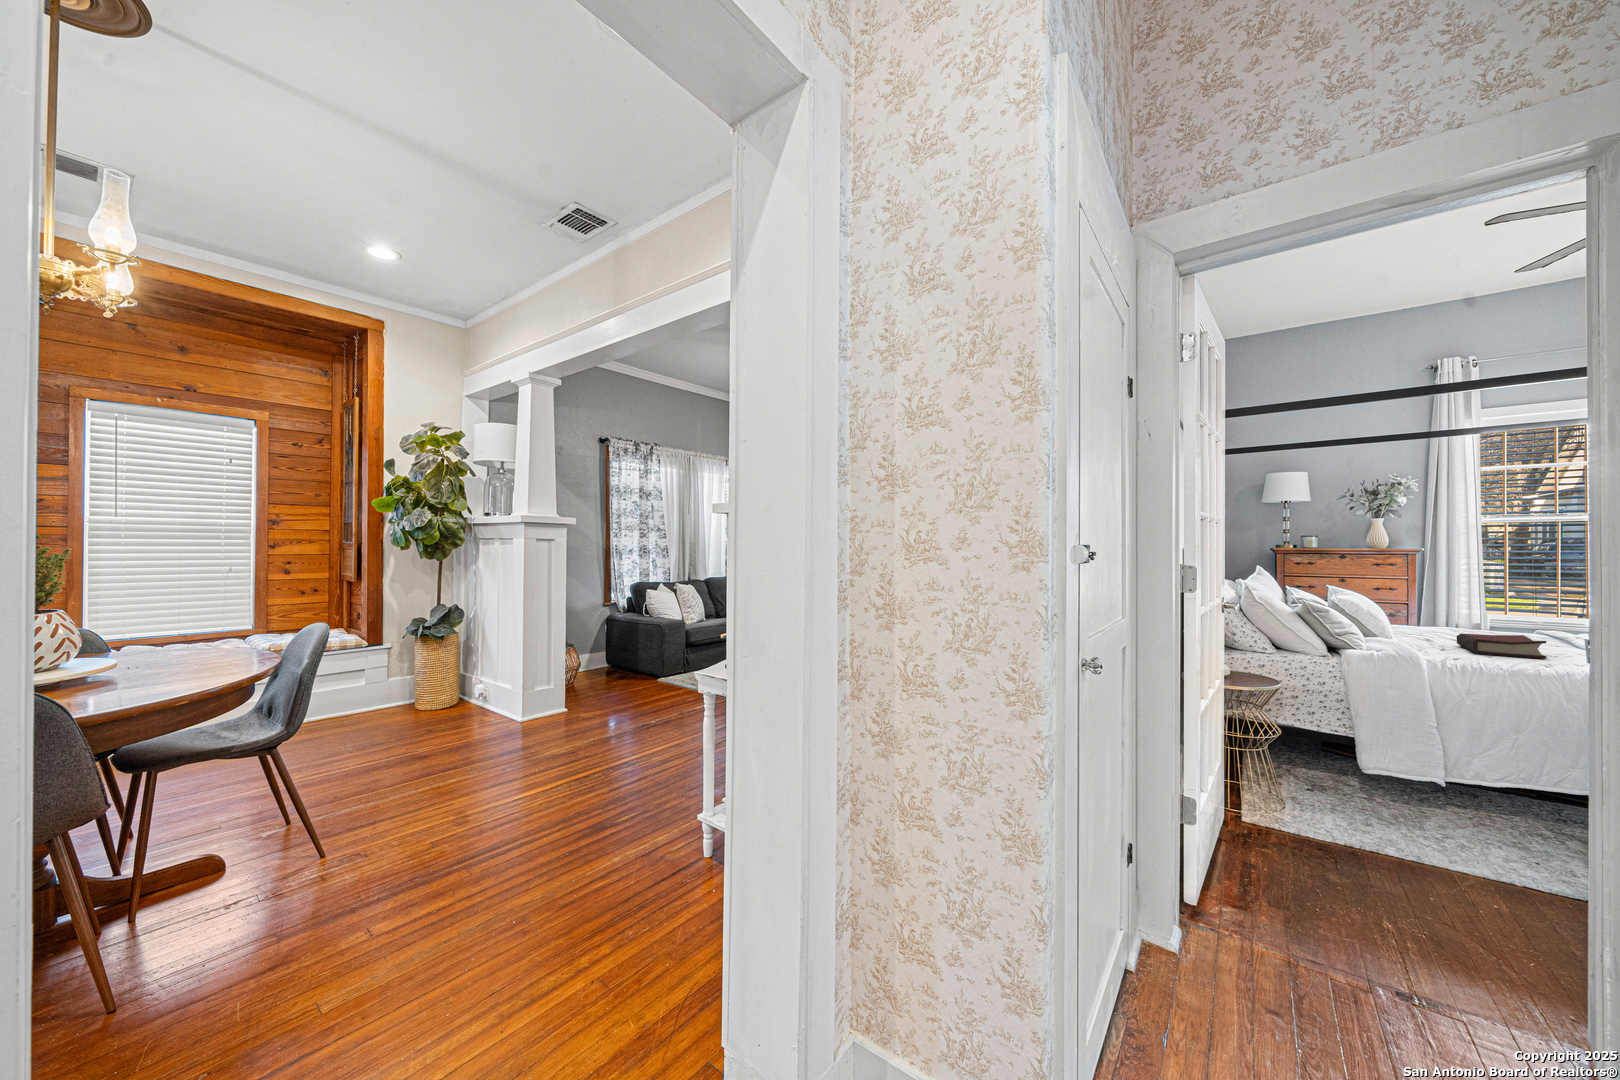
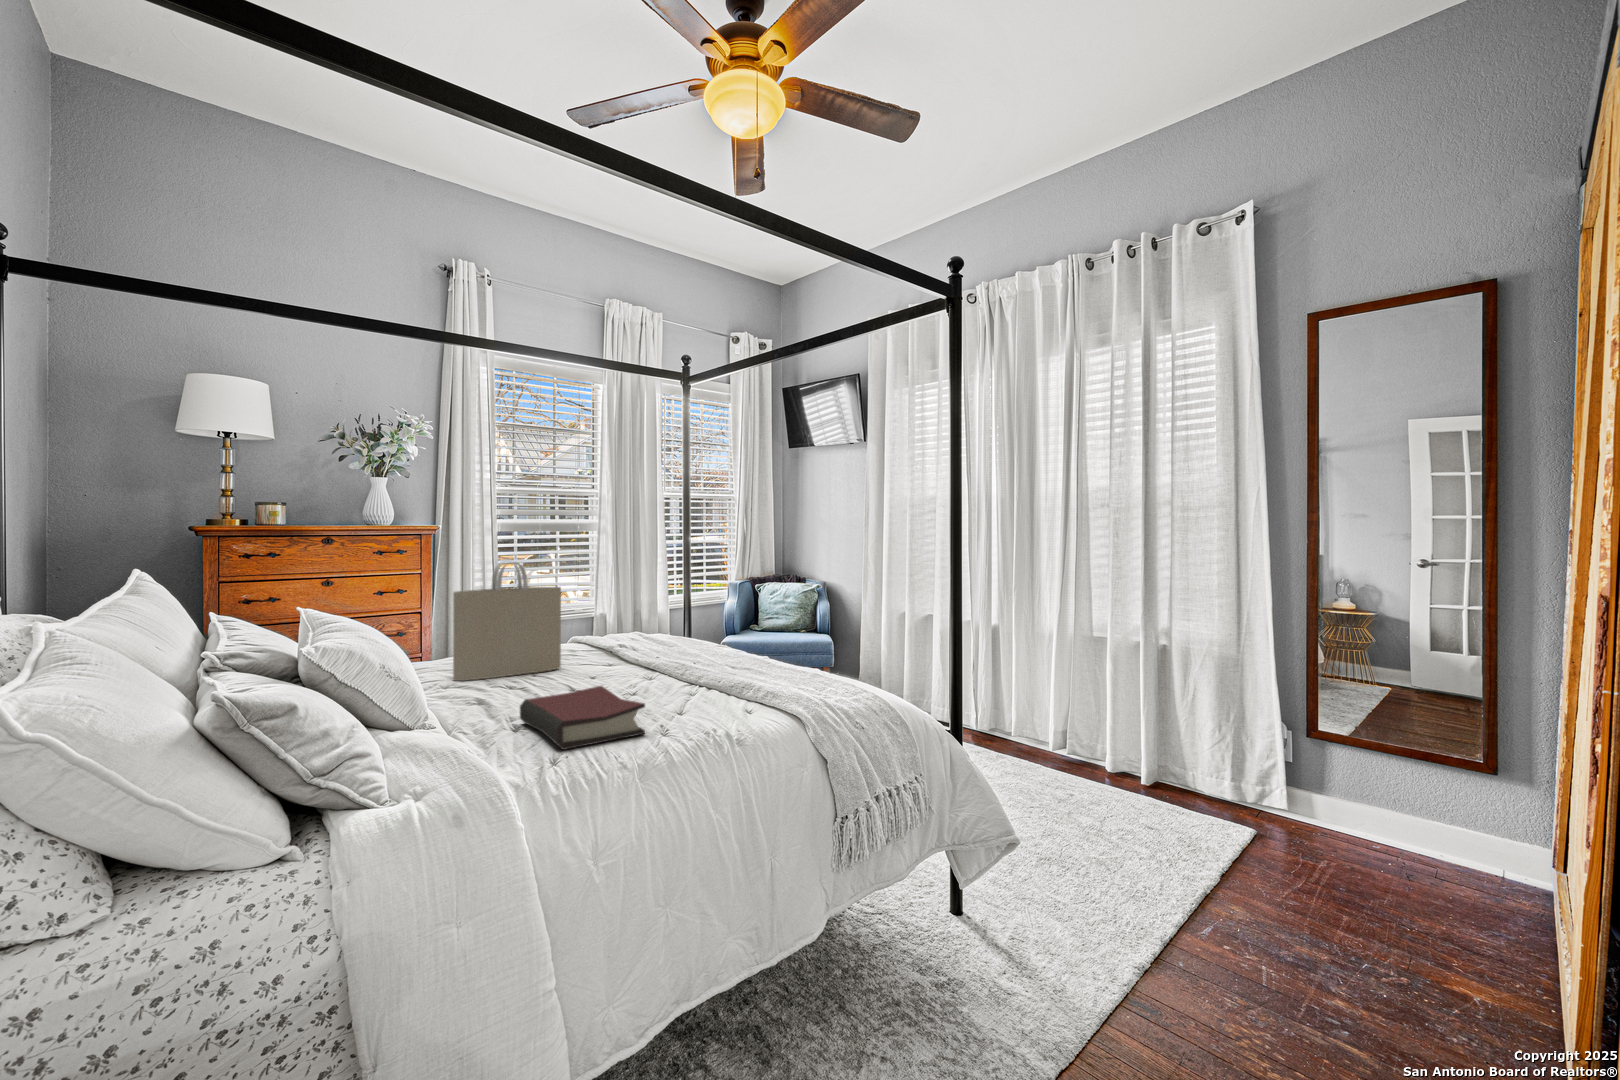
tote bag: none [1422,565,1512,637] -> present [453,561,561,681]

